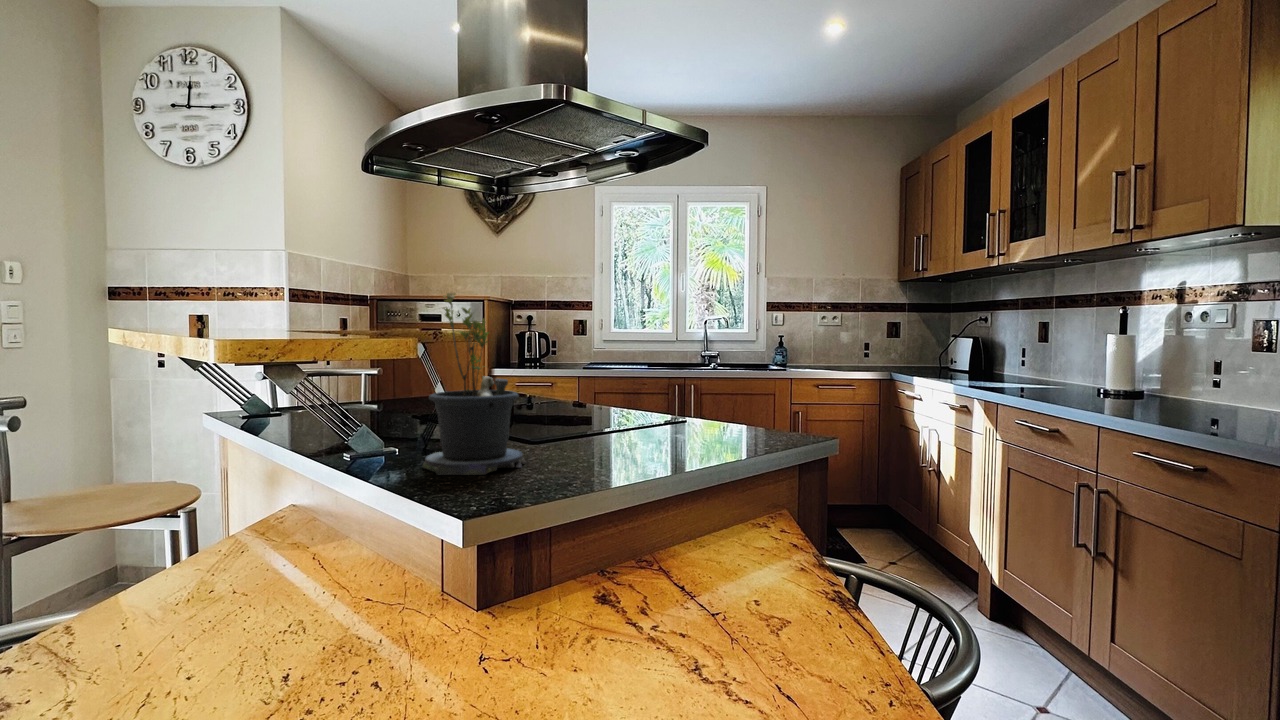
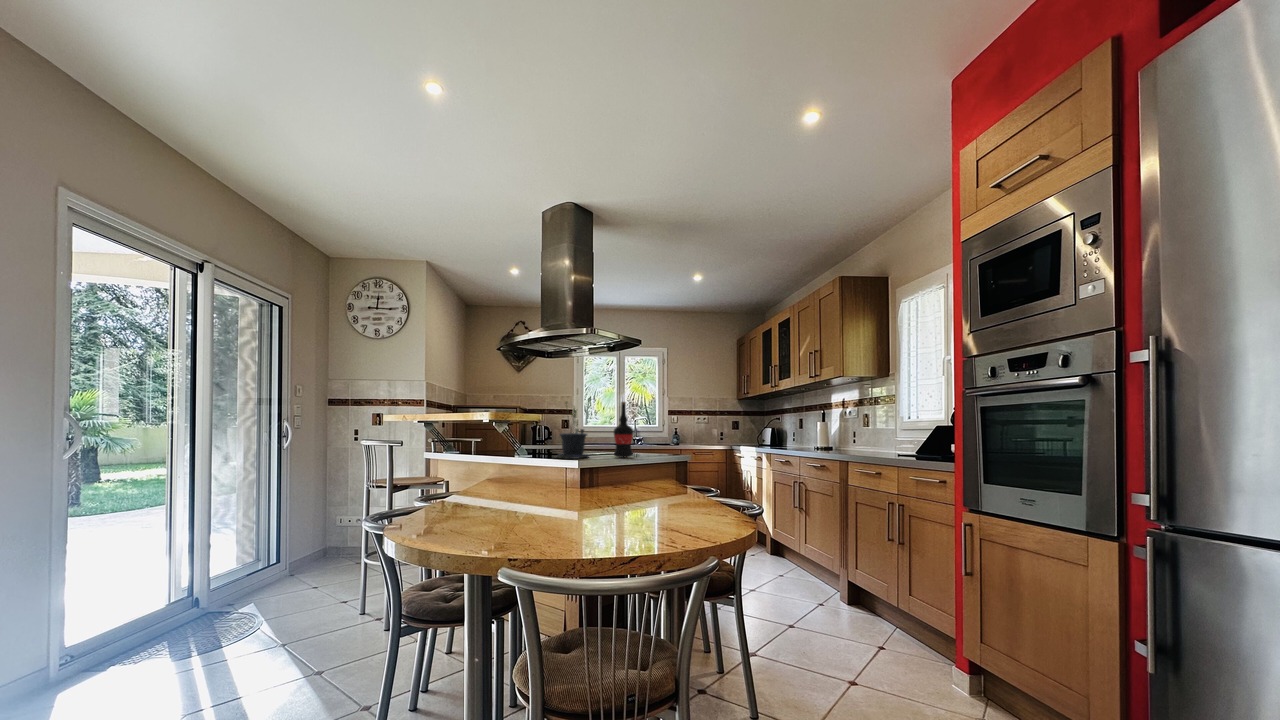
wine bottle: none [600,295,659,465] -> present [614,402,633,457]

